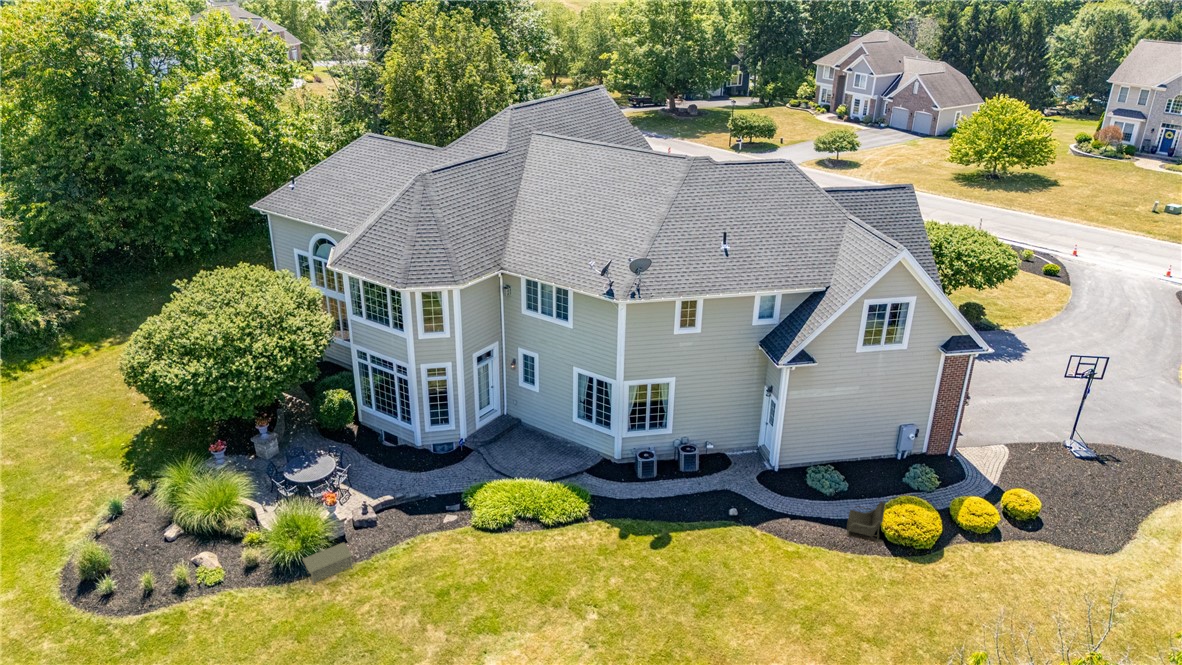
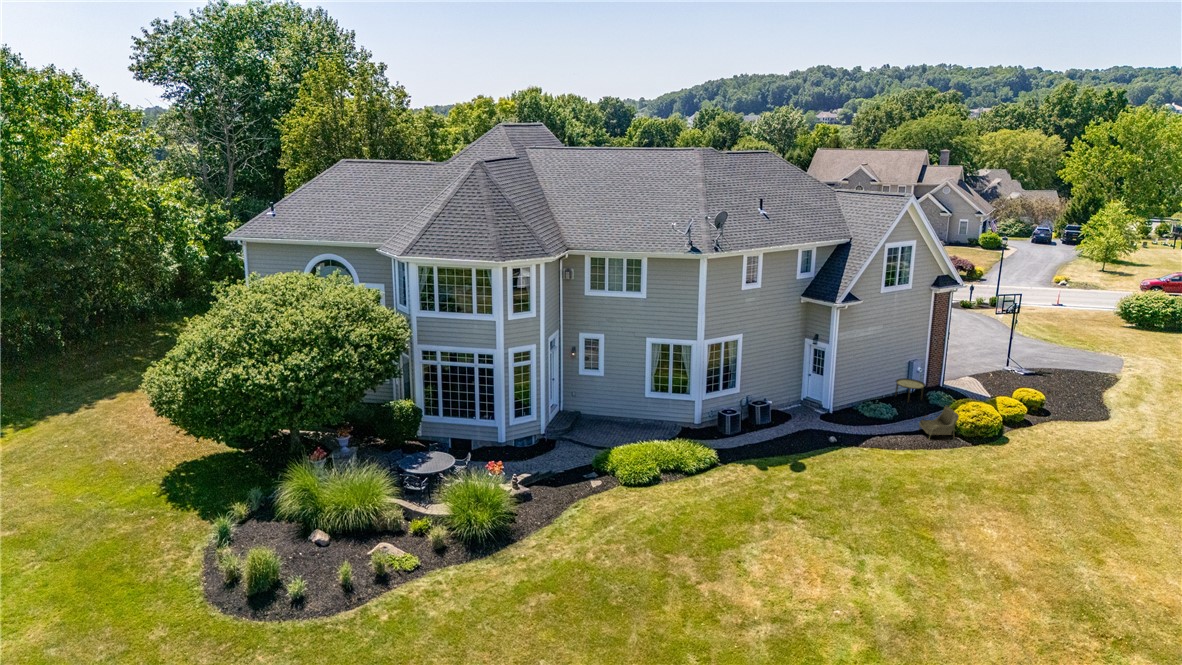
round table: none [872,443,906,474] -> present [895,378,925,402]
storage bench: present [303,542,353,585] -> none [482,514,532,560]

